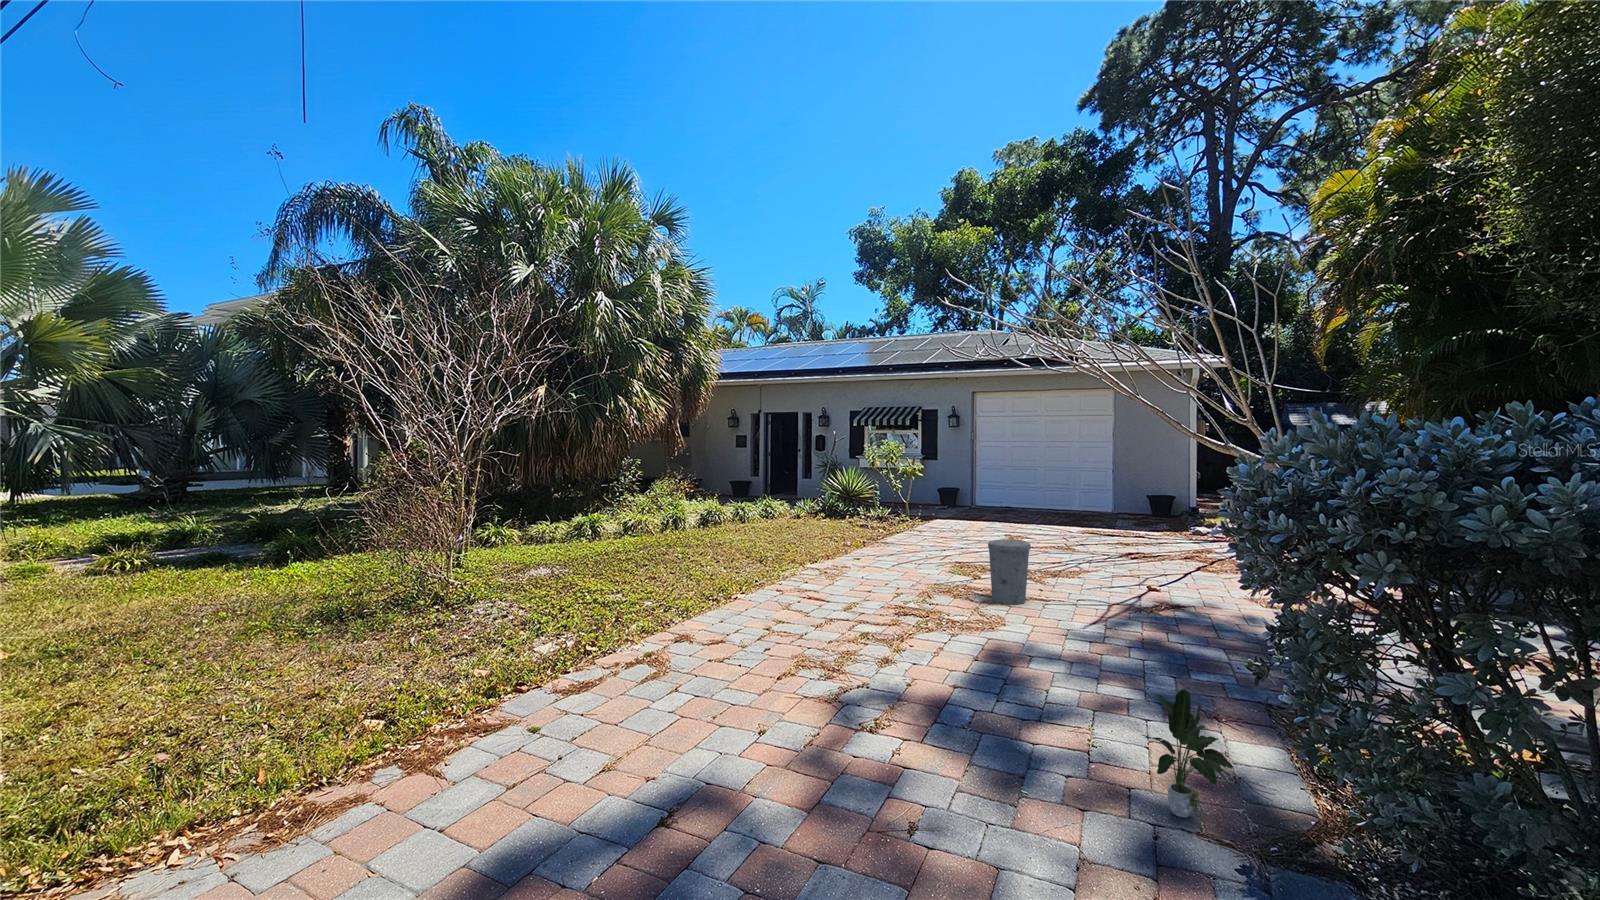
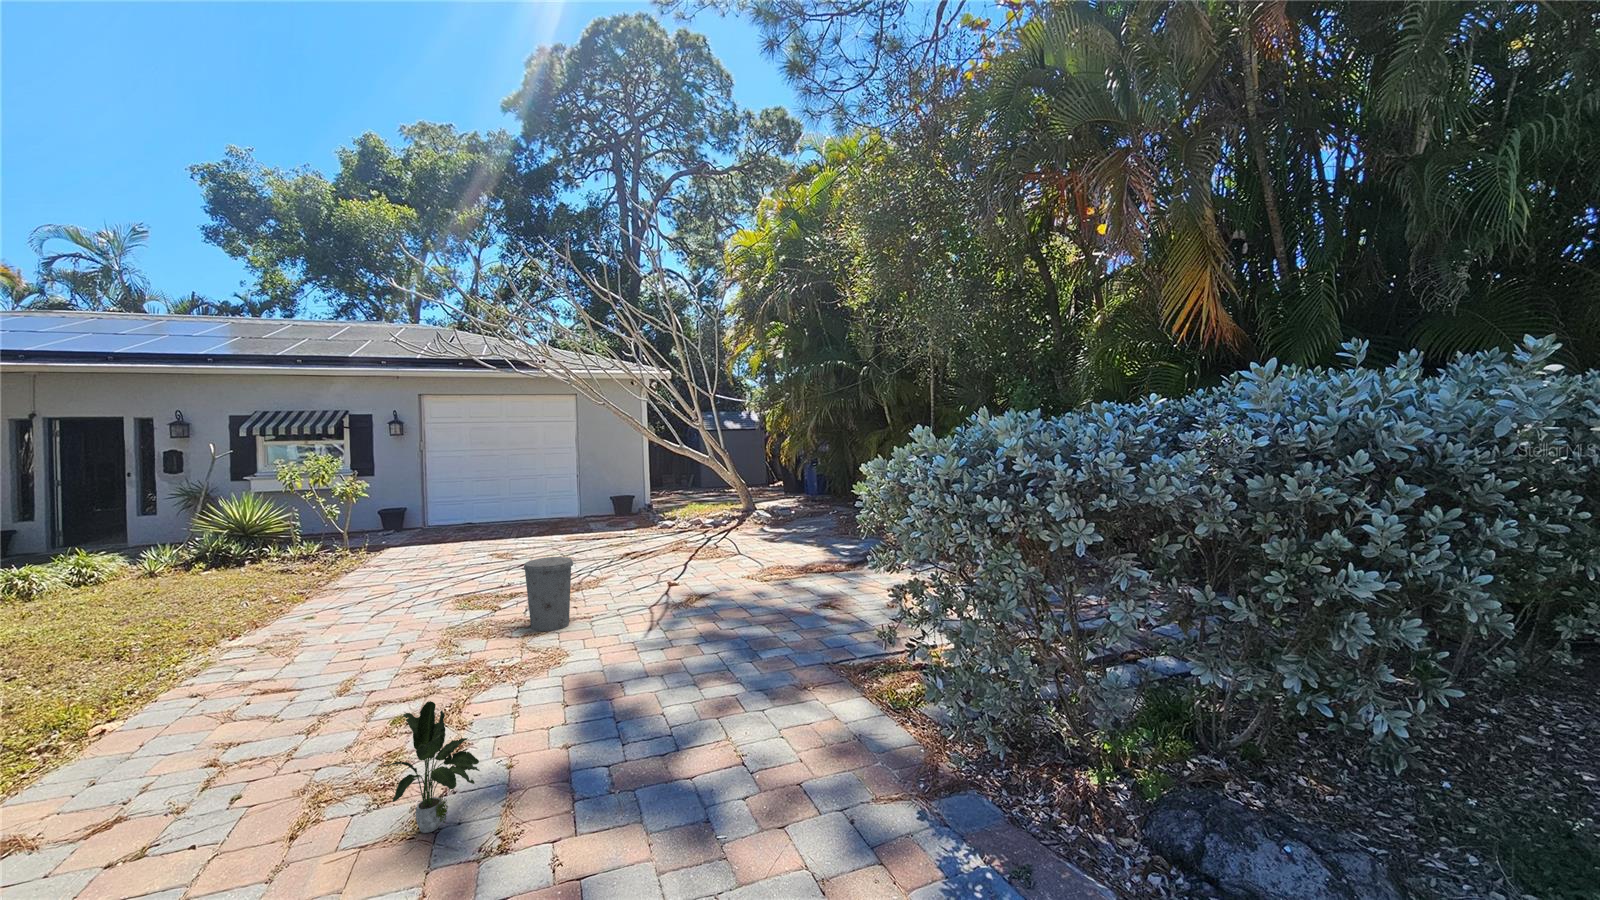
potted plant: present [1142,689,1234,817] -> present [379,701,480,833]

